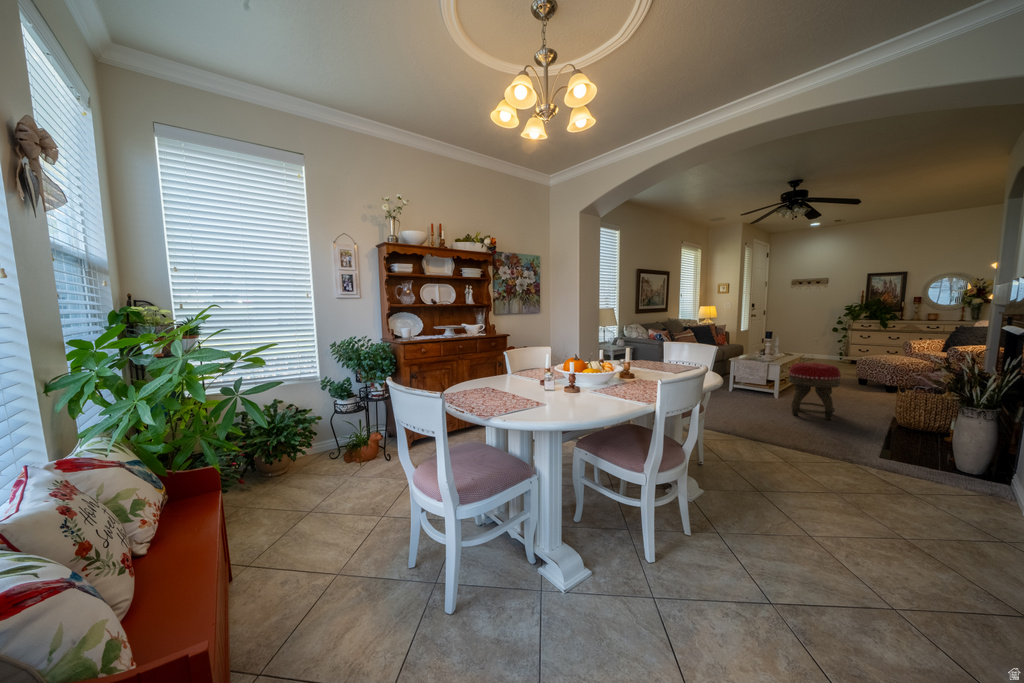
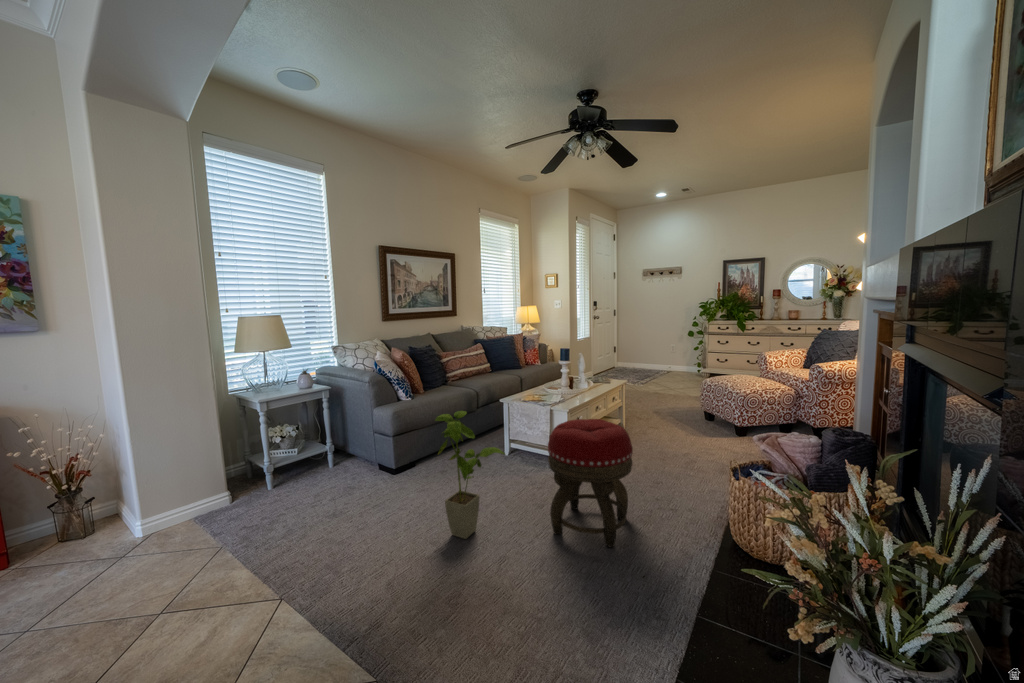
house plant: none [733,353,771,414] -> present [435,411,505,539]

